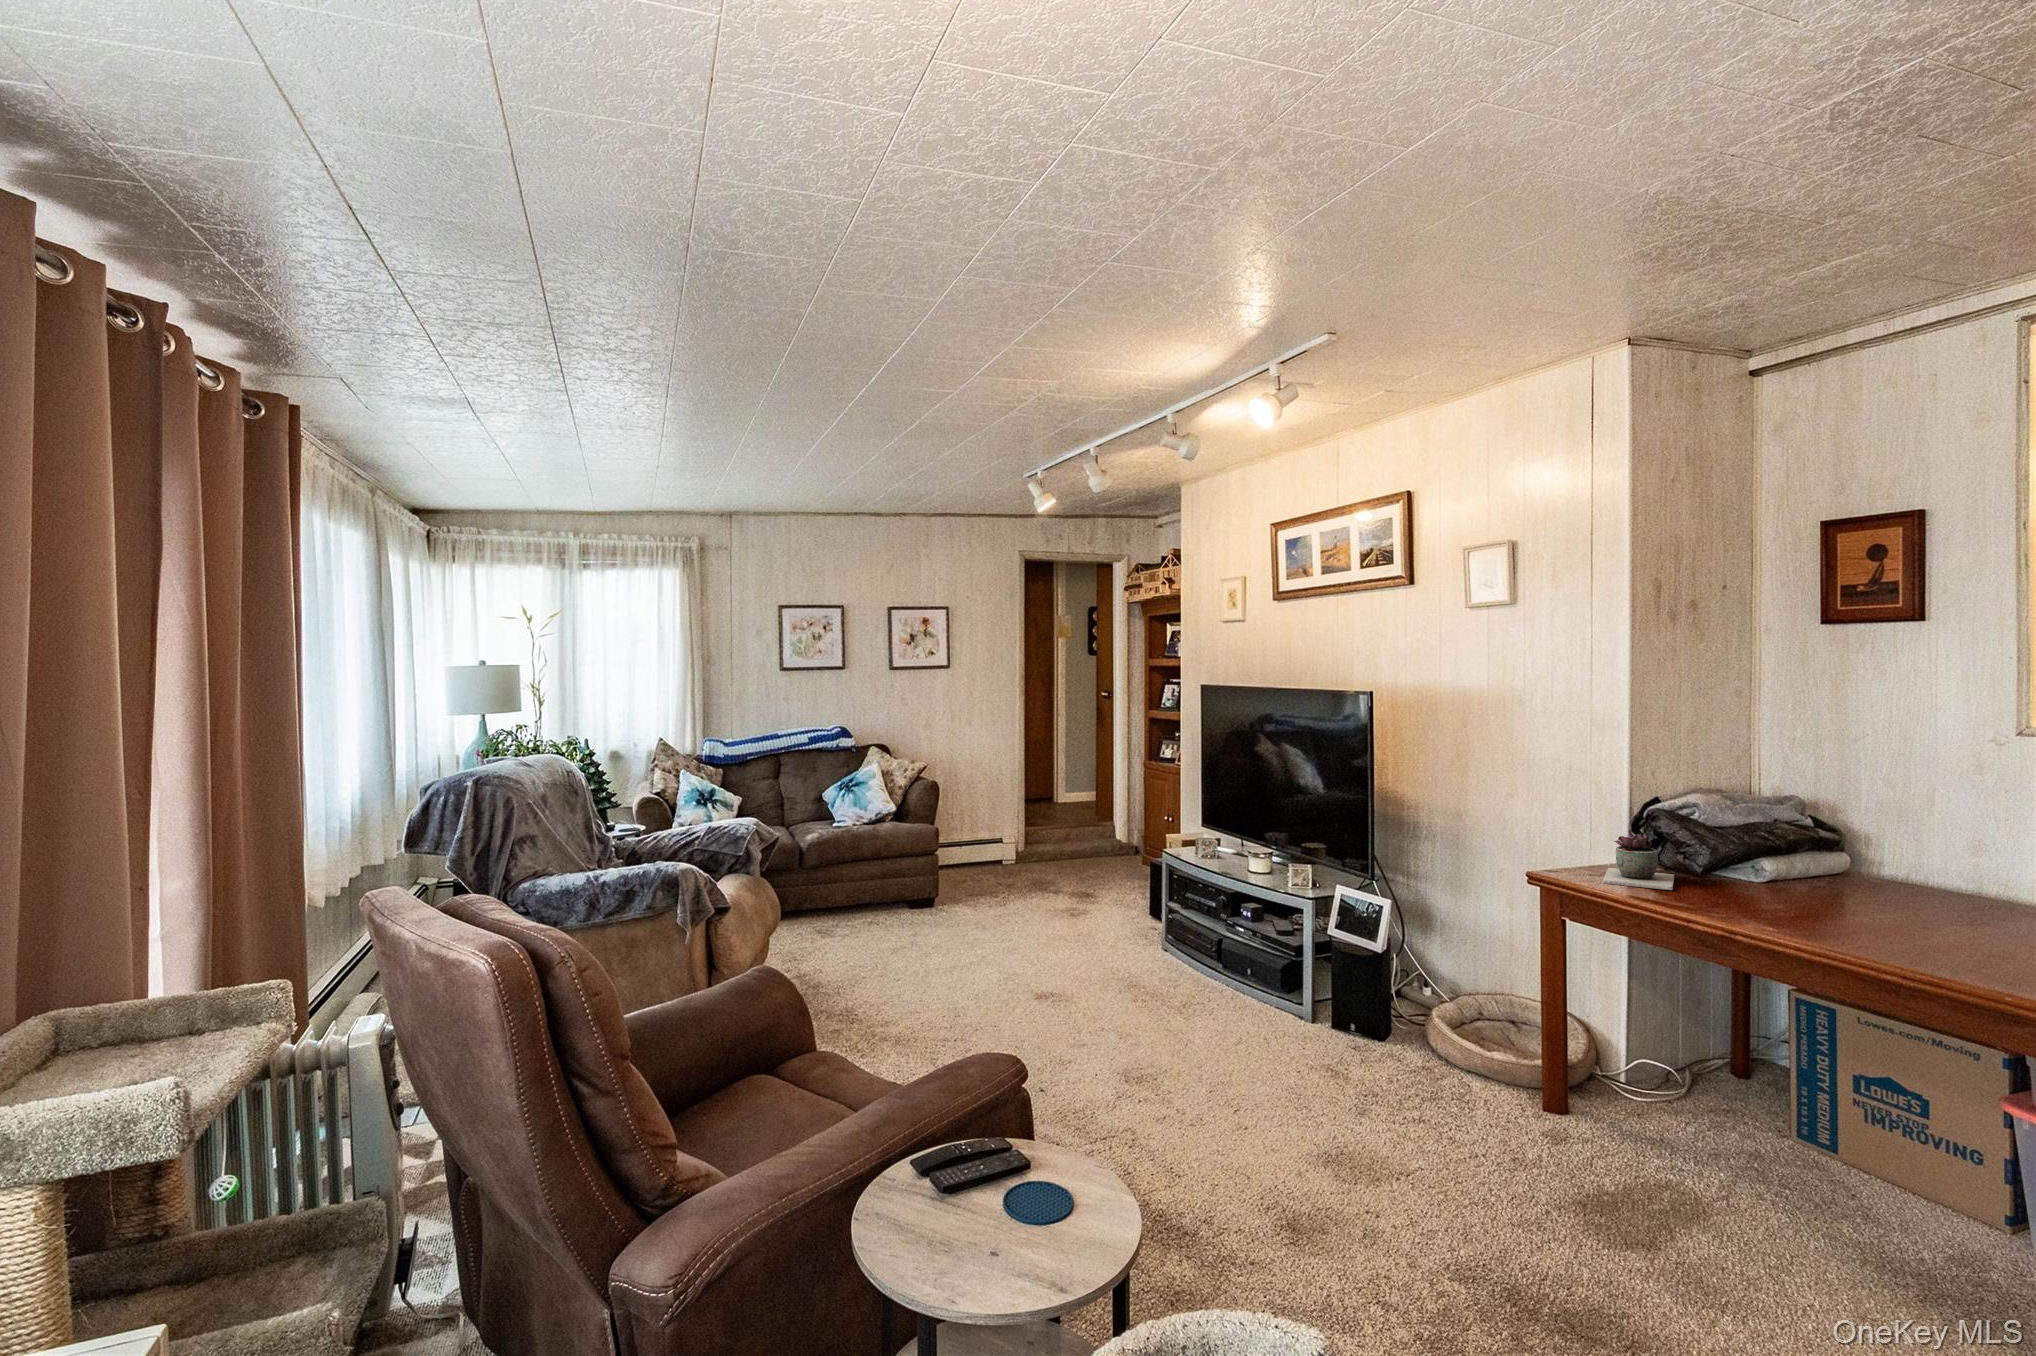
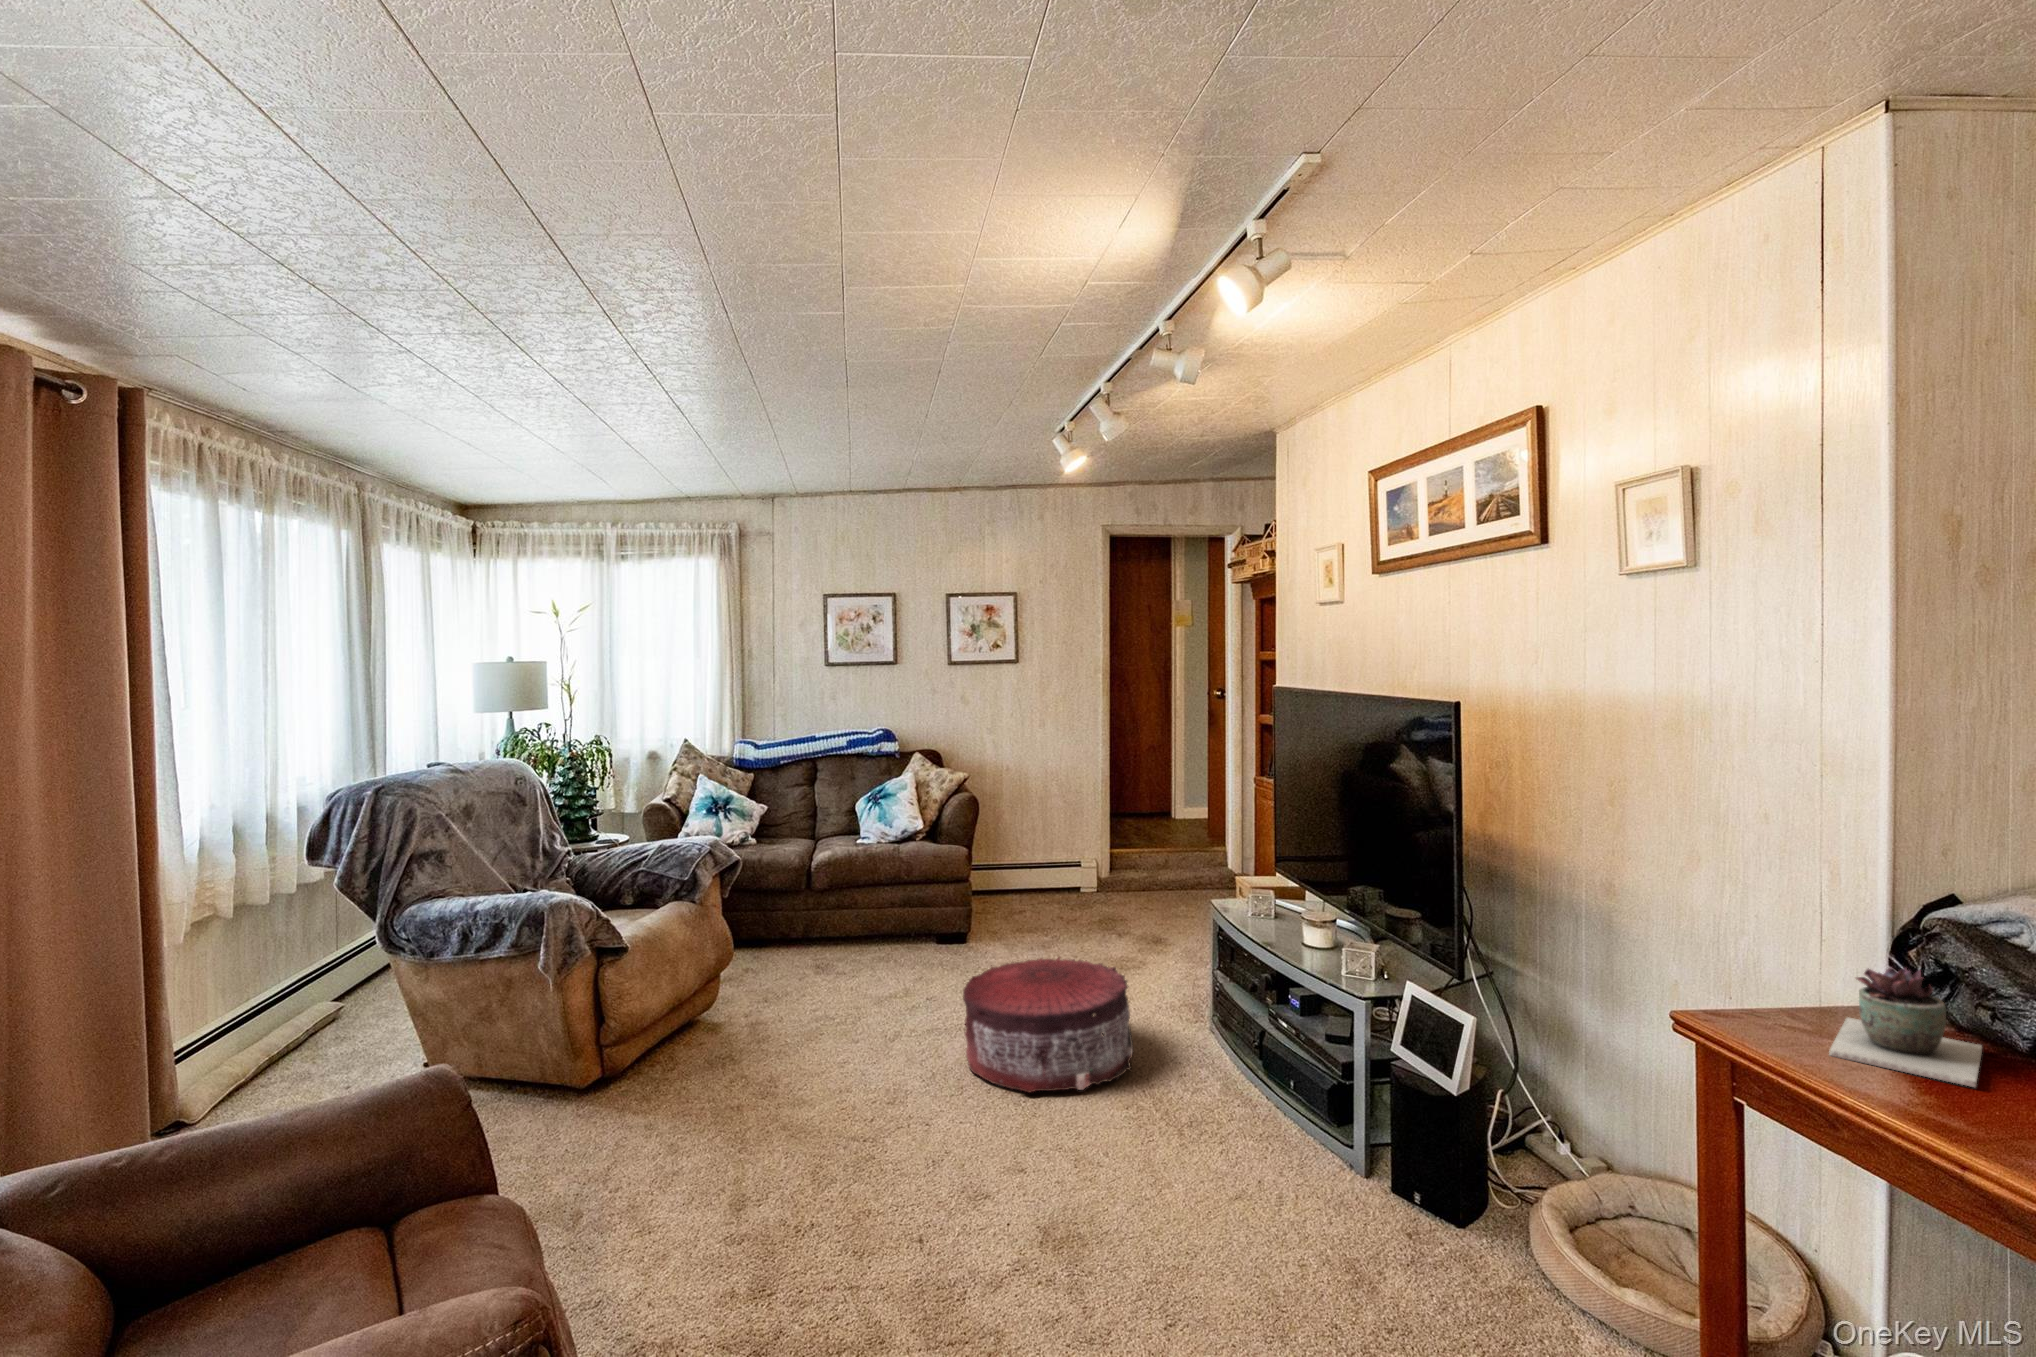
pouf: none [989,898,1124,994] -> present [963,958,1133,1092]

